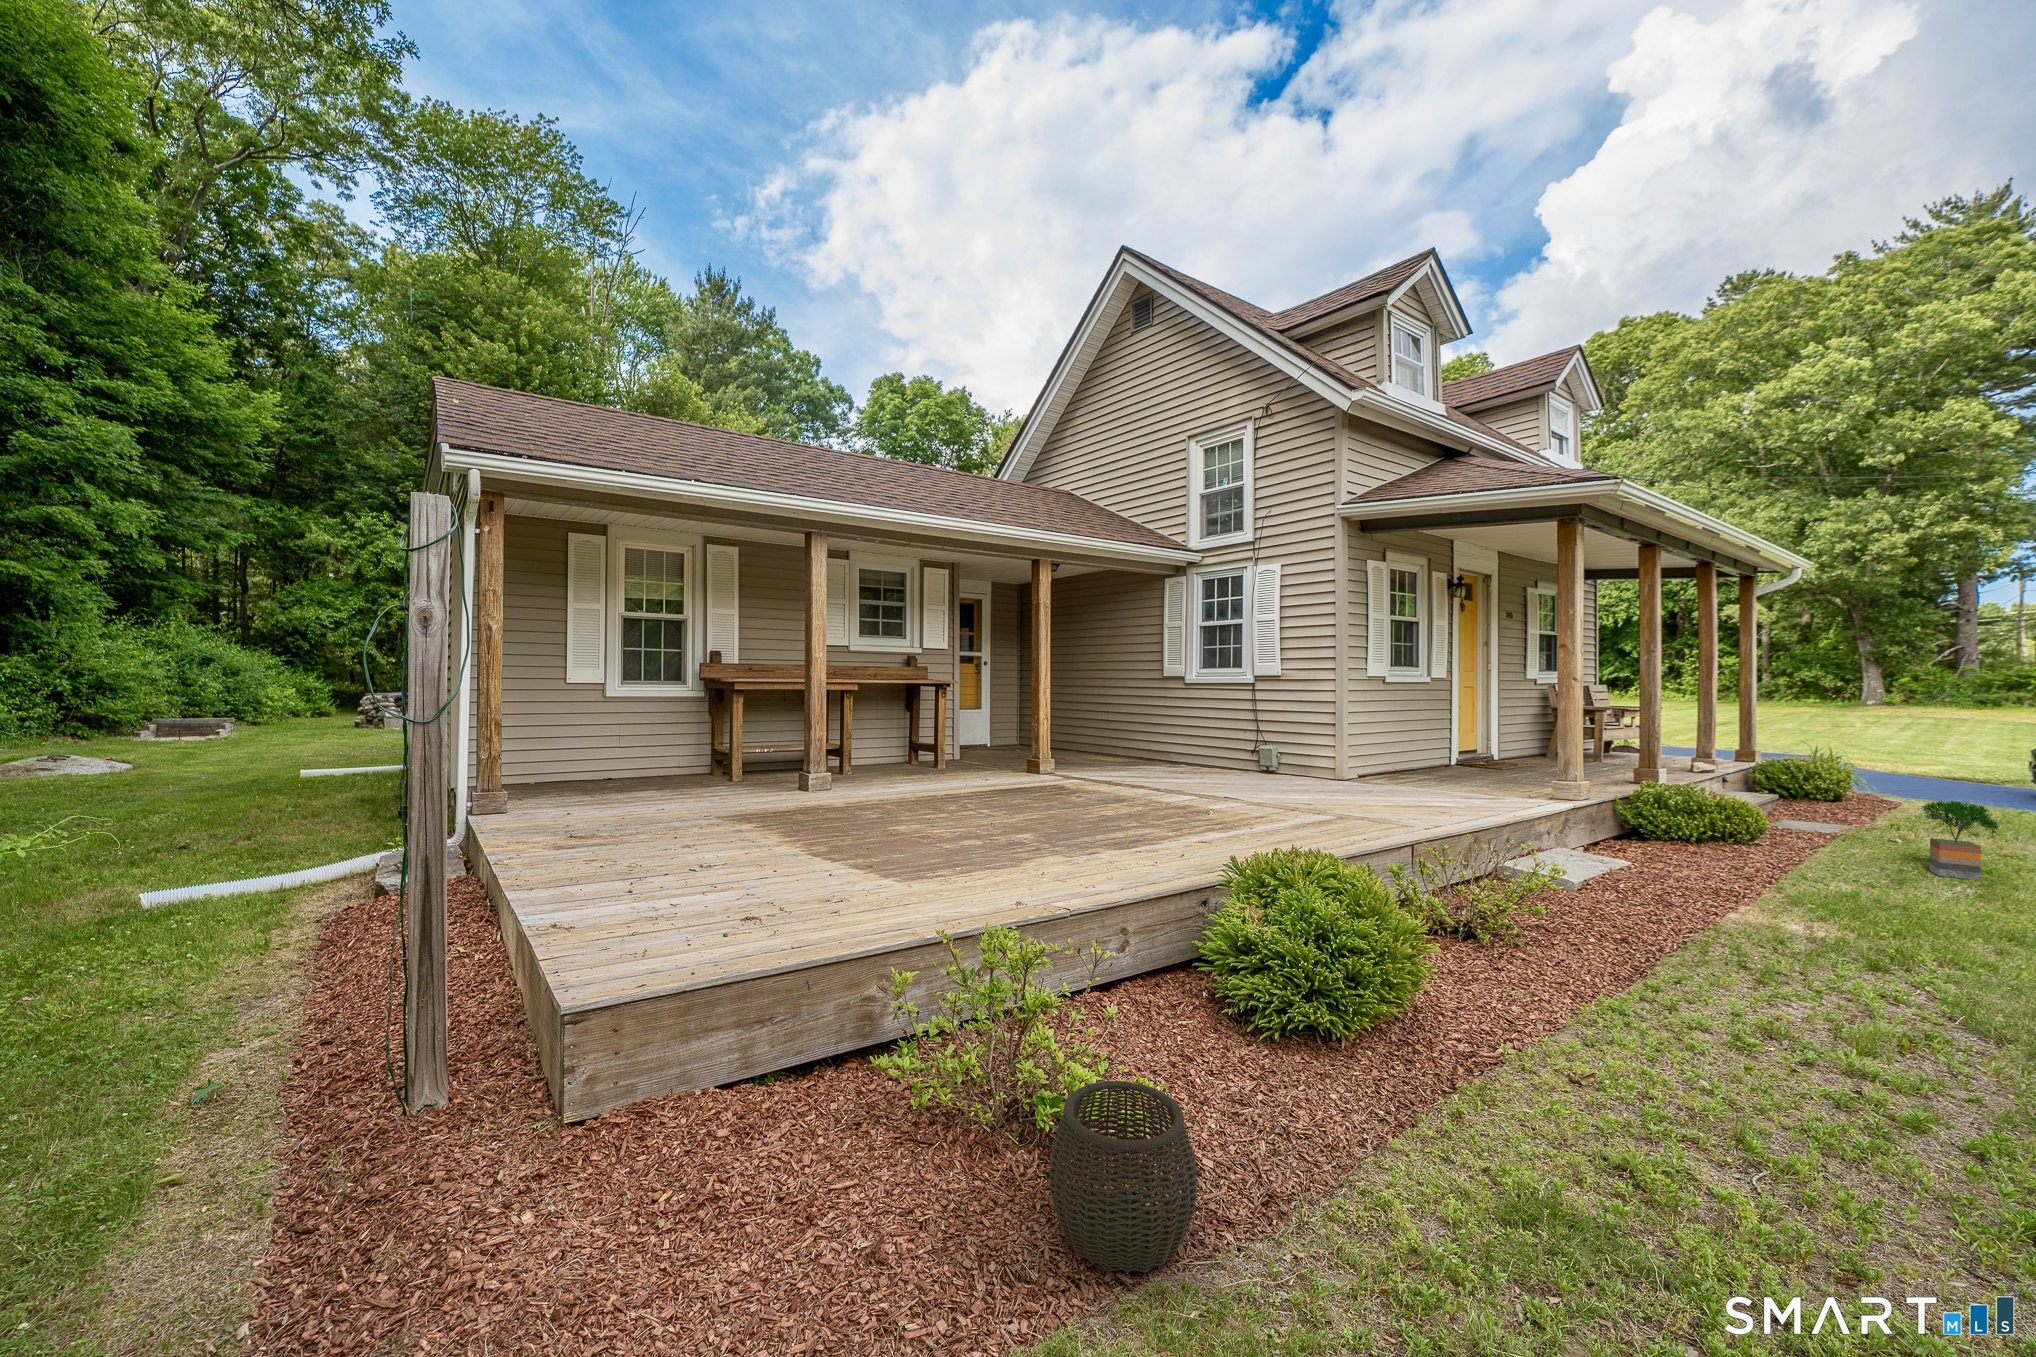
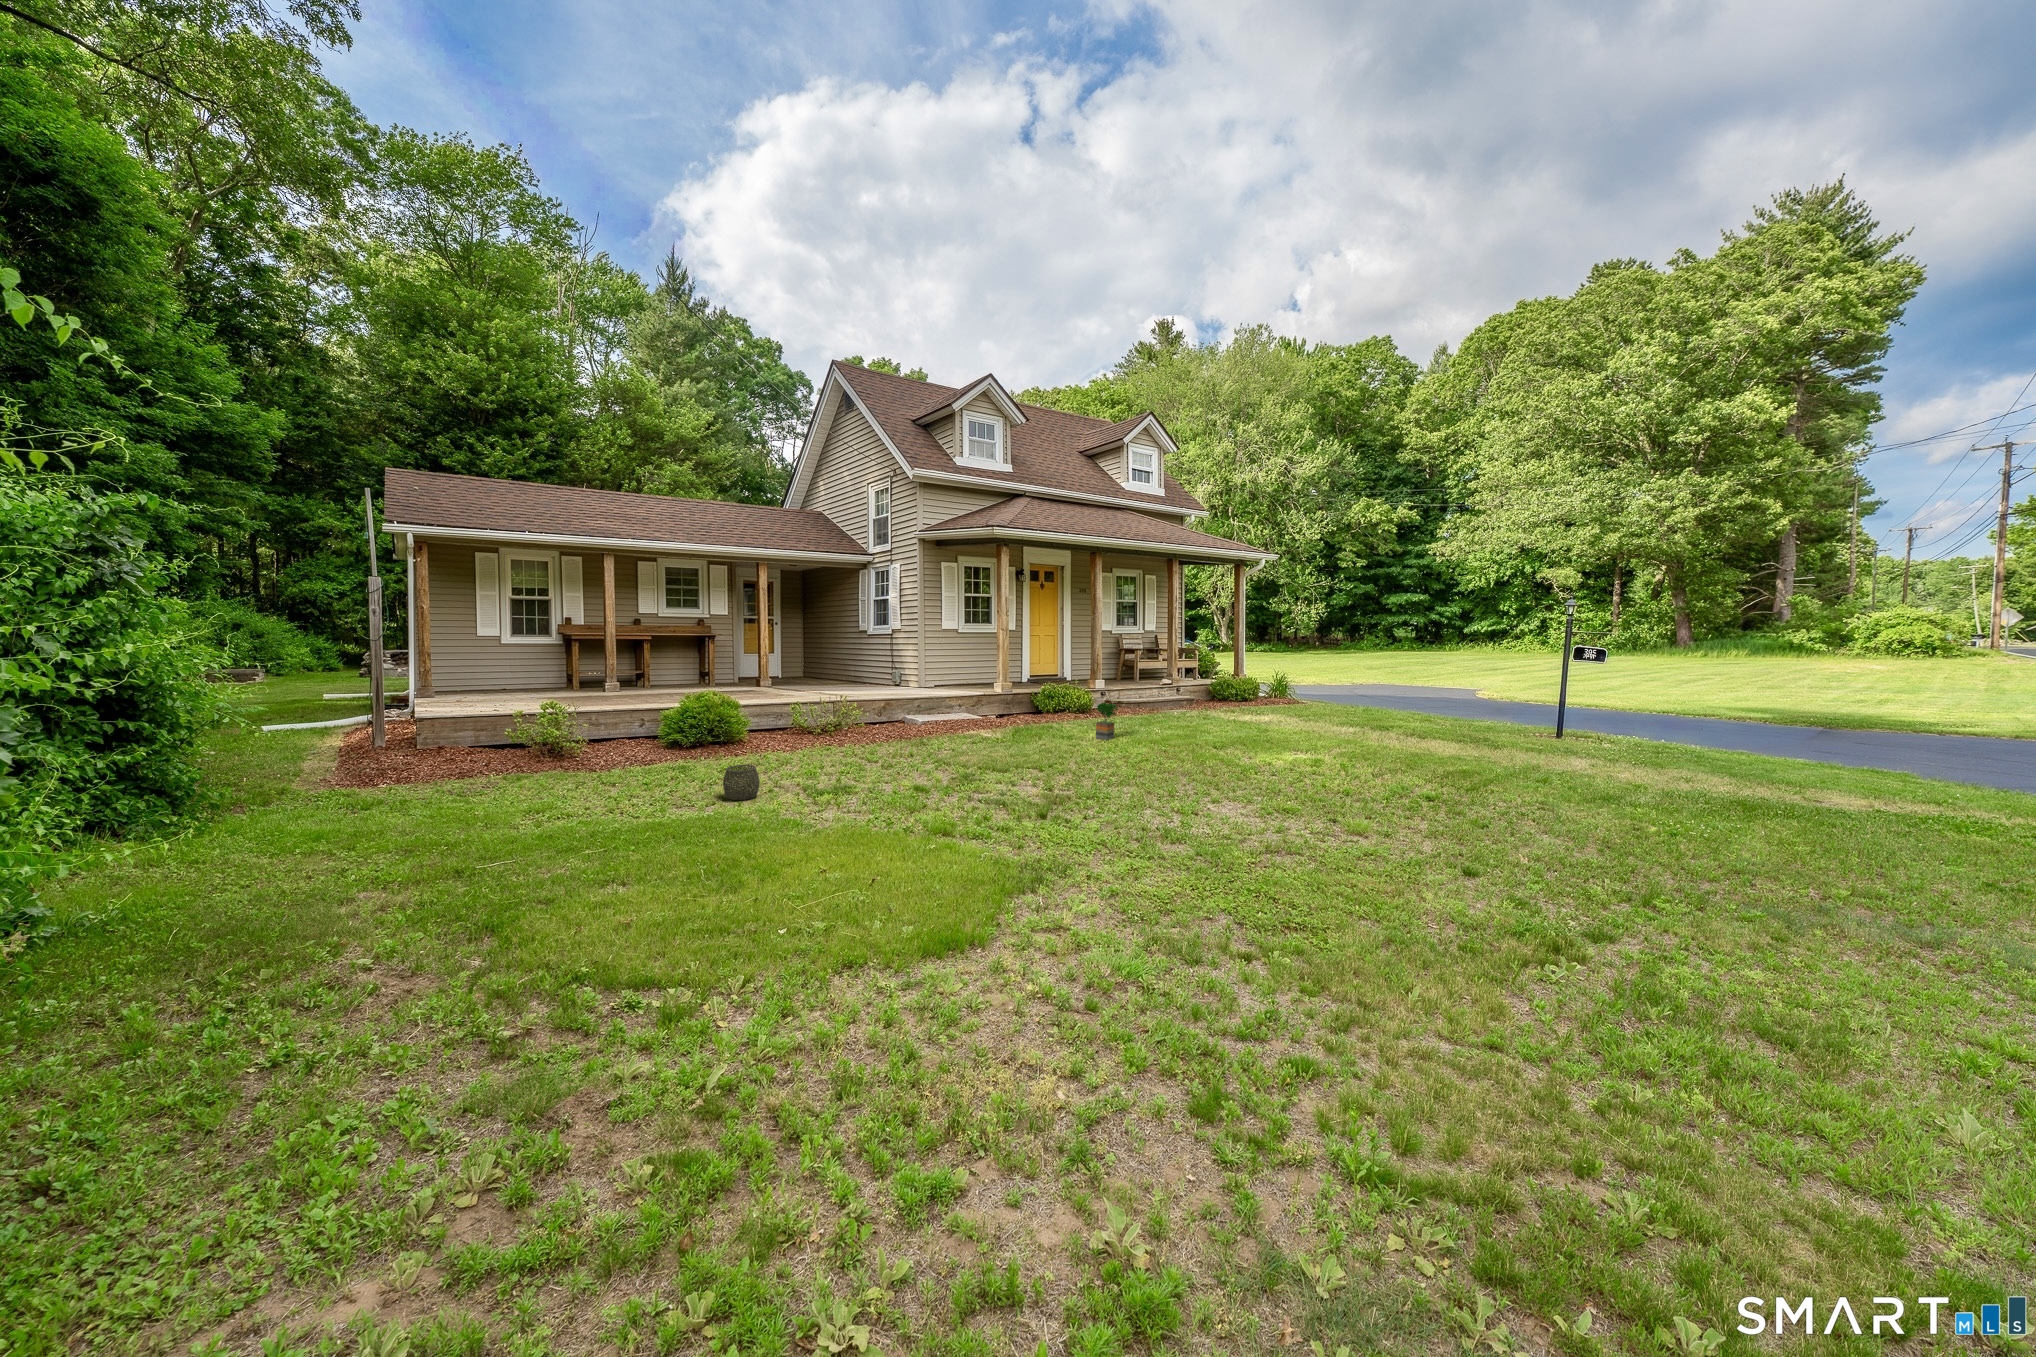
woven basket: present [1049,1081,1198,1274] -> present [723,765,760,800]

